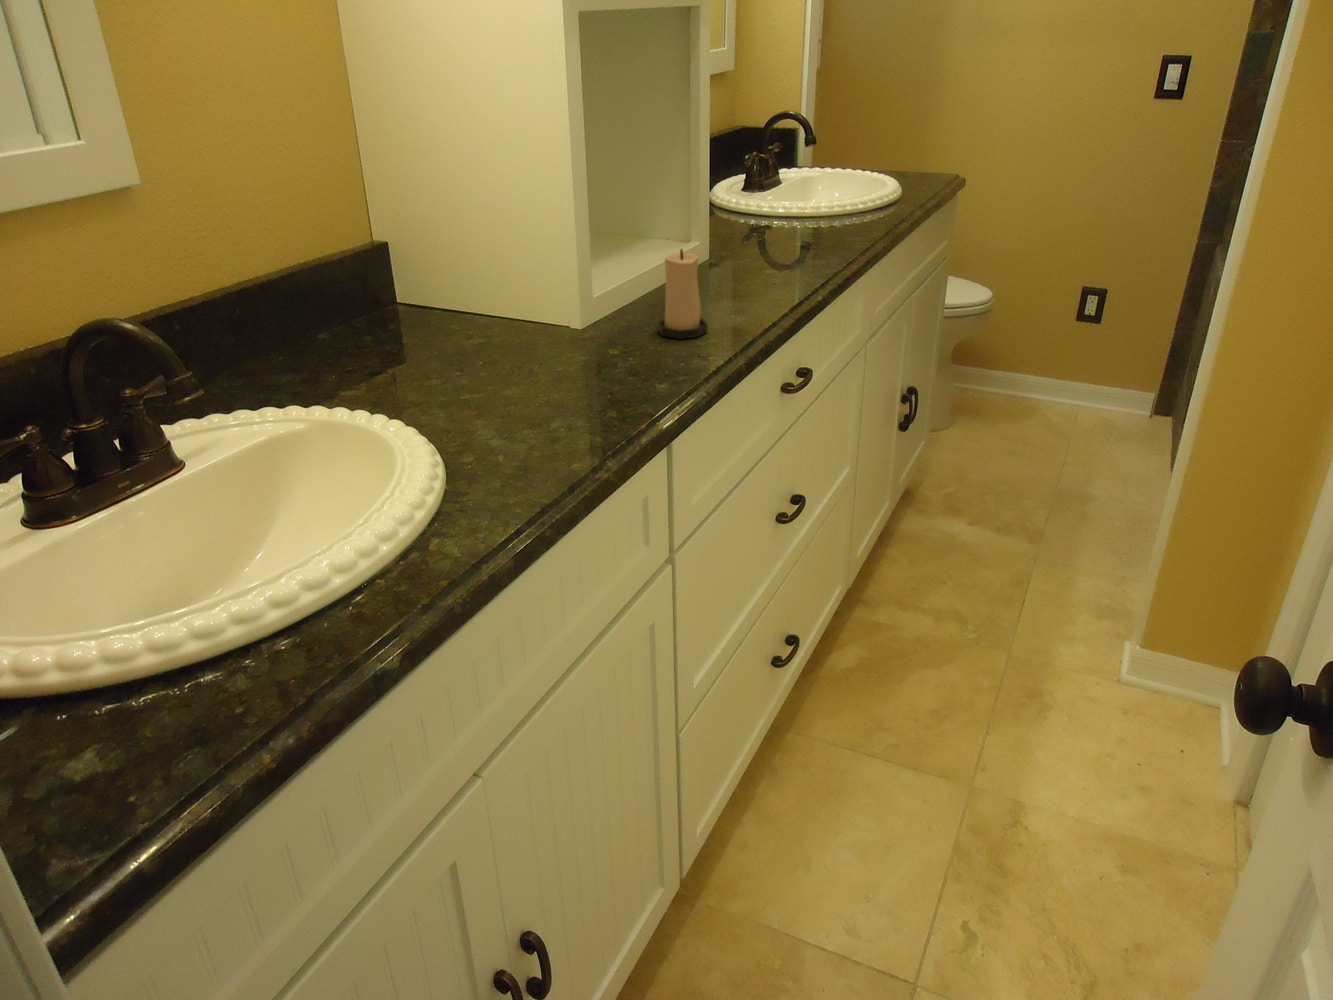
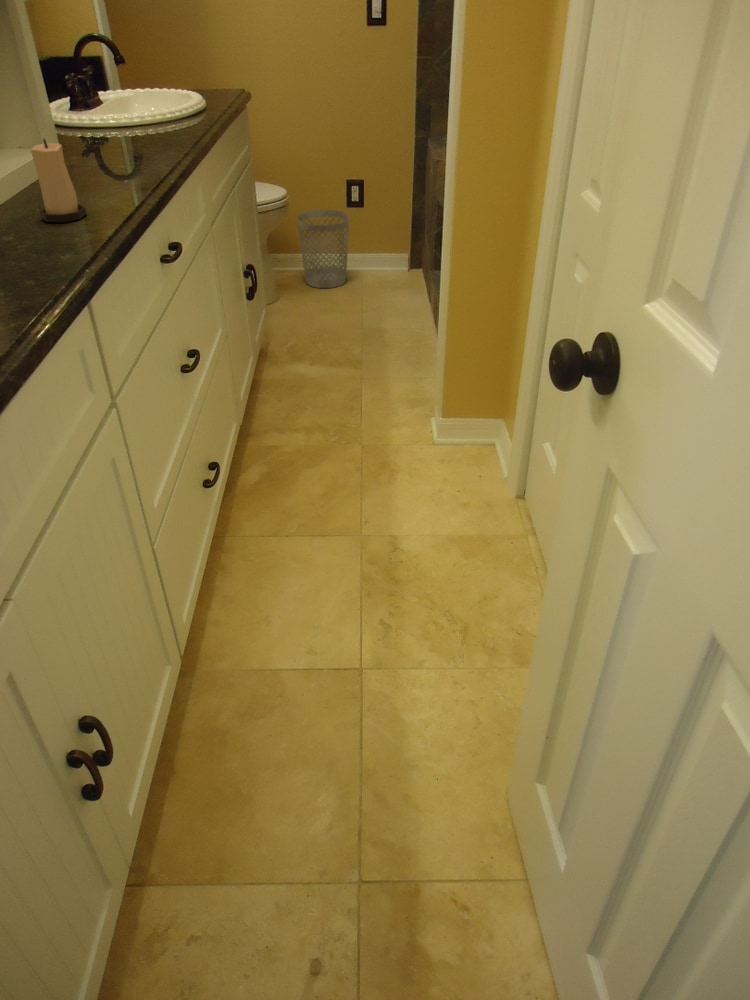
wastebasket: none [995,319,1075,422] -> present [297,210,349,288]

